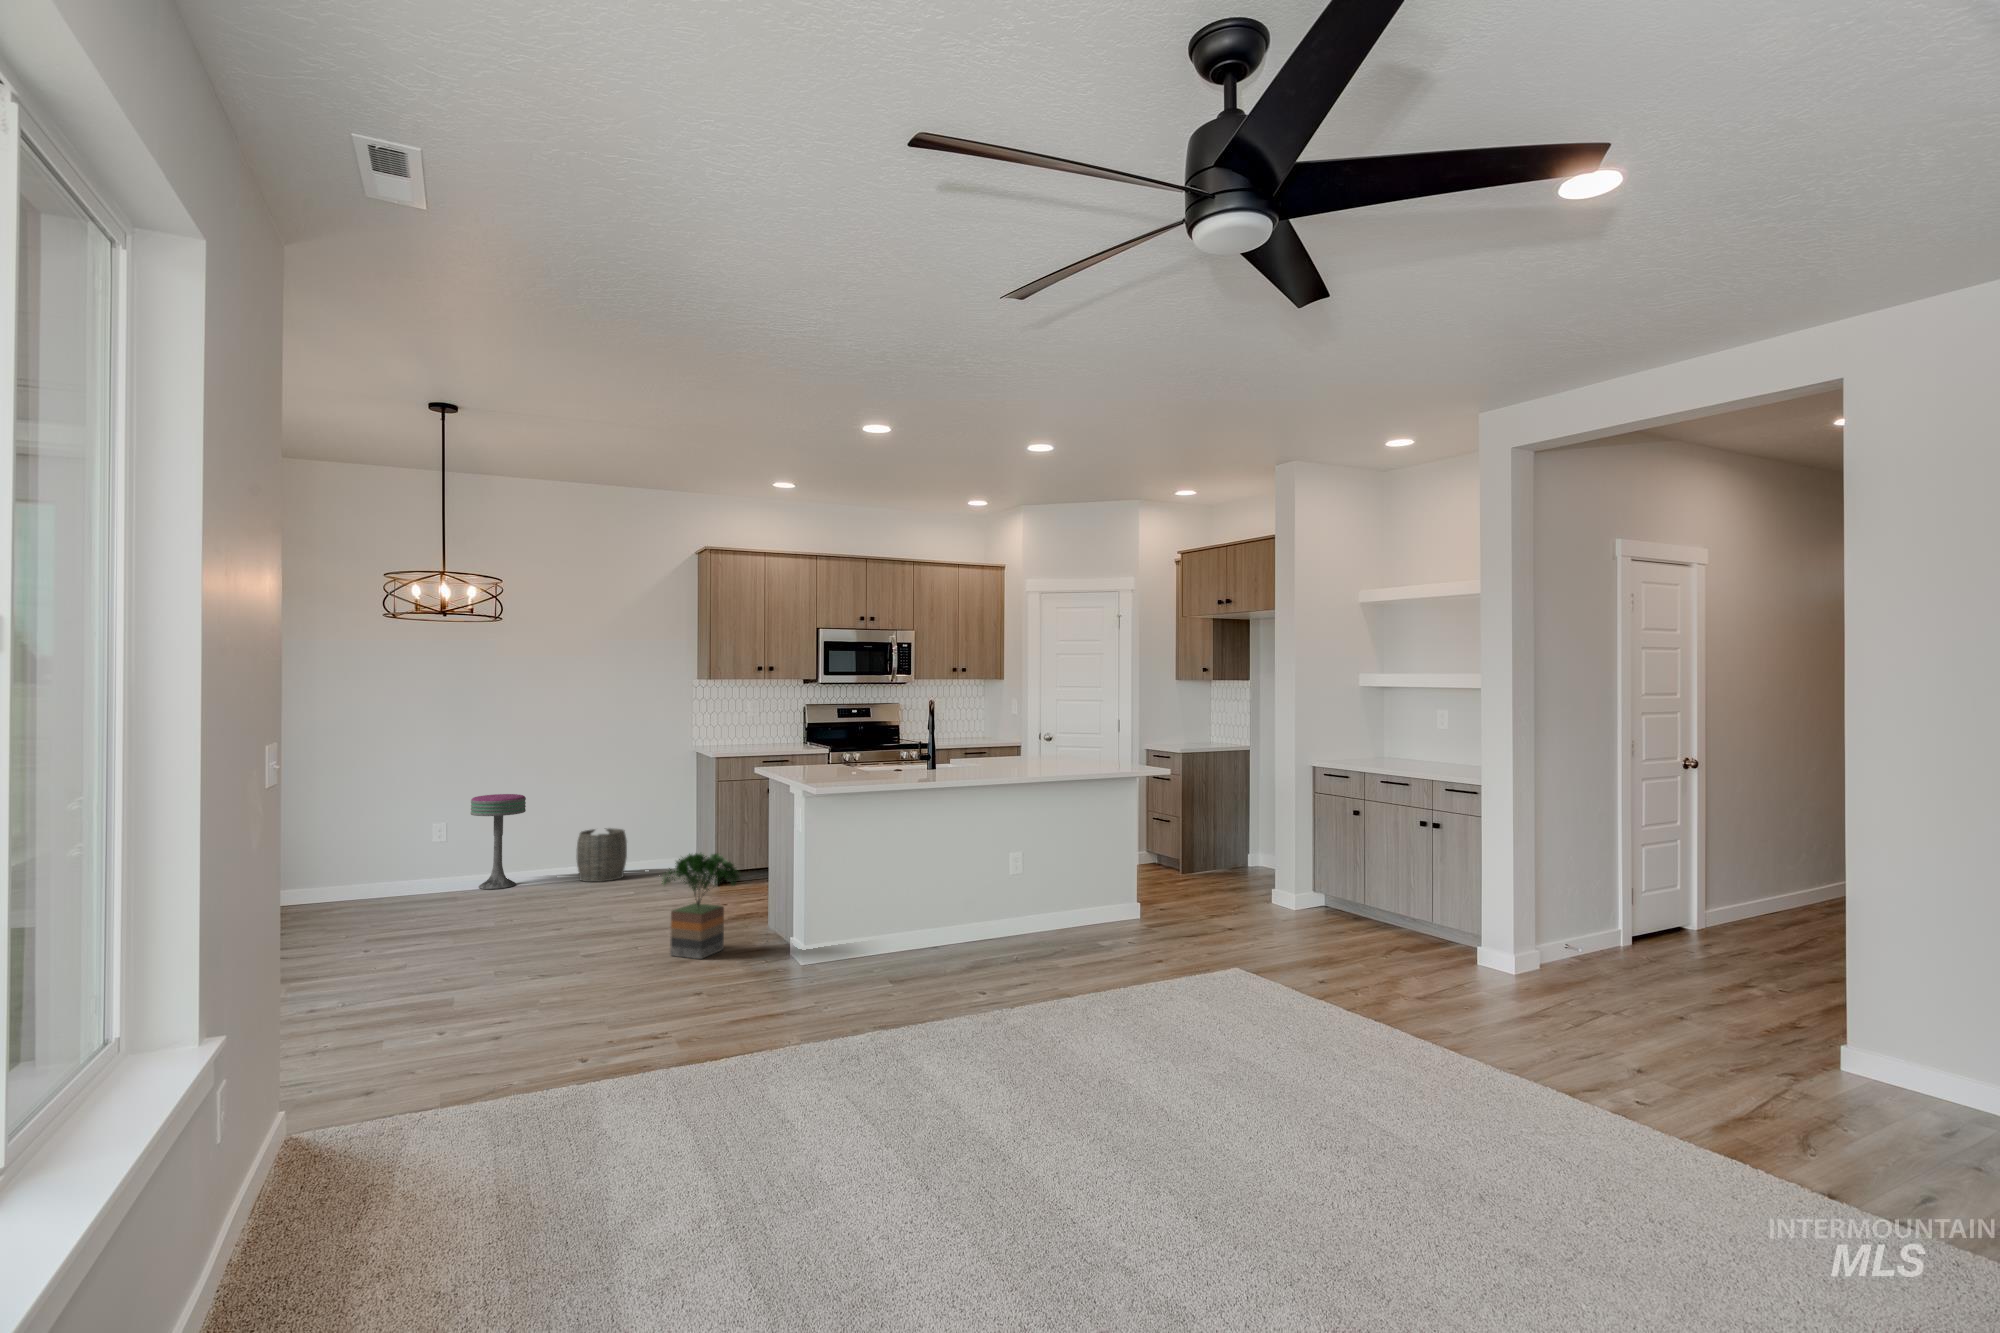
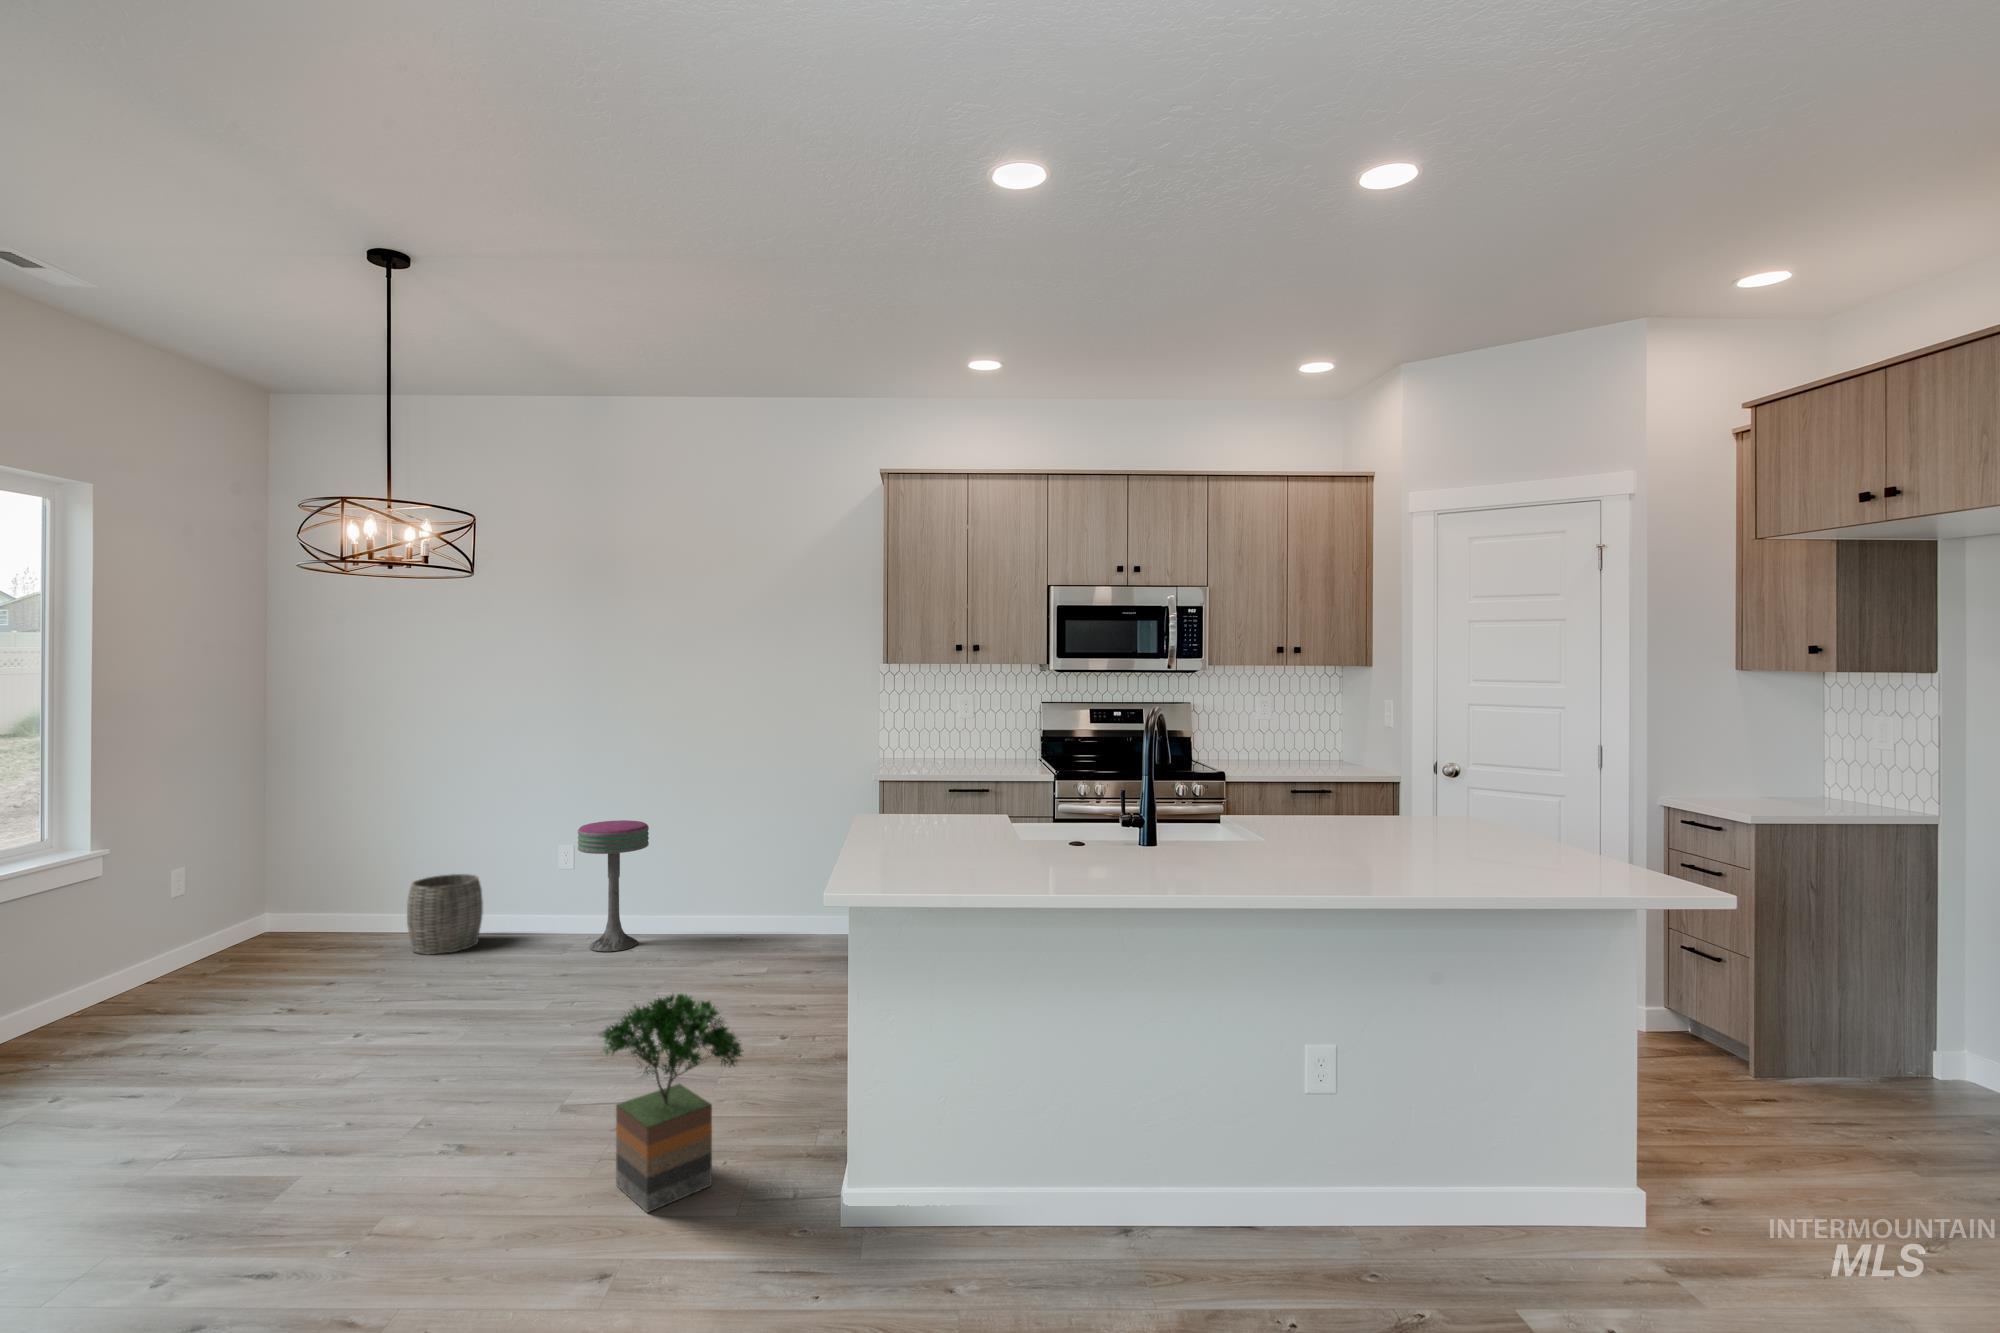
woven basket: present [577,828,627,882] -> present [407,874,483,955]

